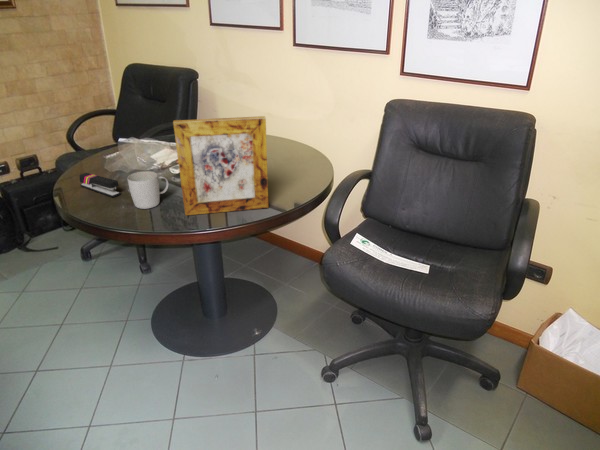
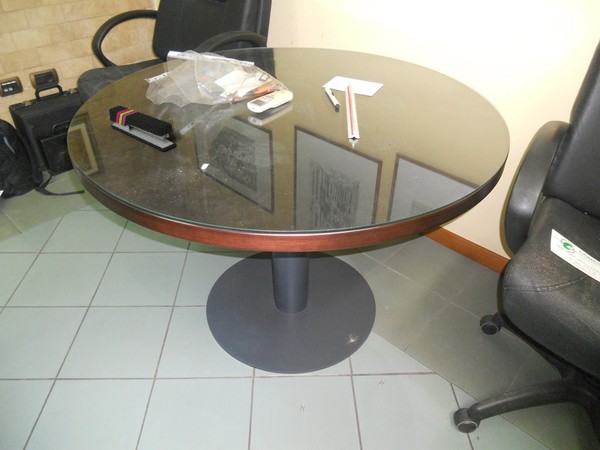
picture frame: present [173,116,268,215] -> none [290,14,475,196]
mug: present [128,171,168,209] -> none [192,111,257,178]

